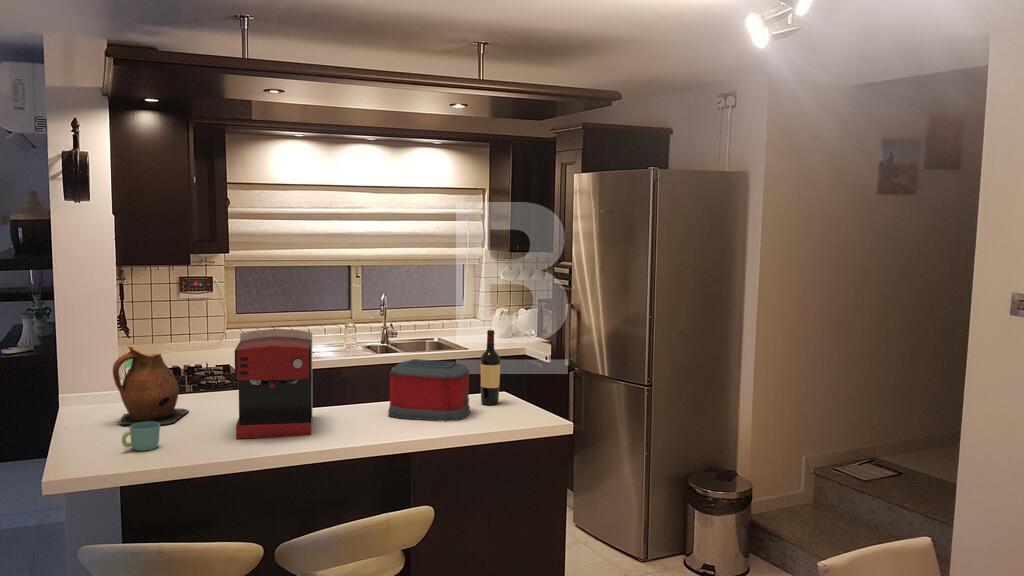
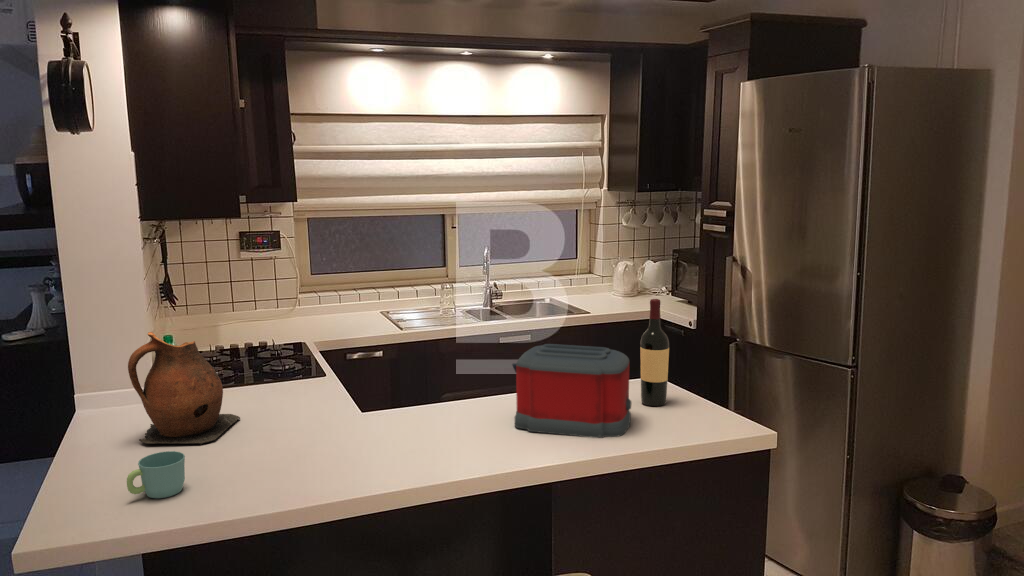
coffee maker: present [235,329,312,439] -> none [289,306,407,473]

